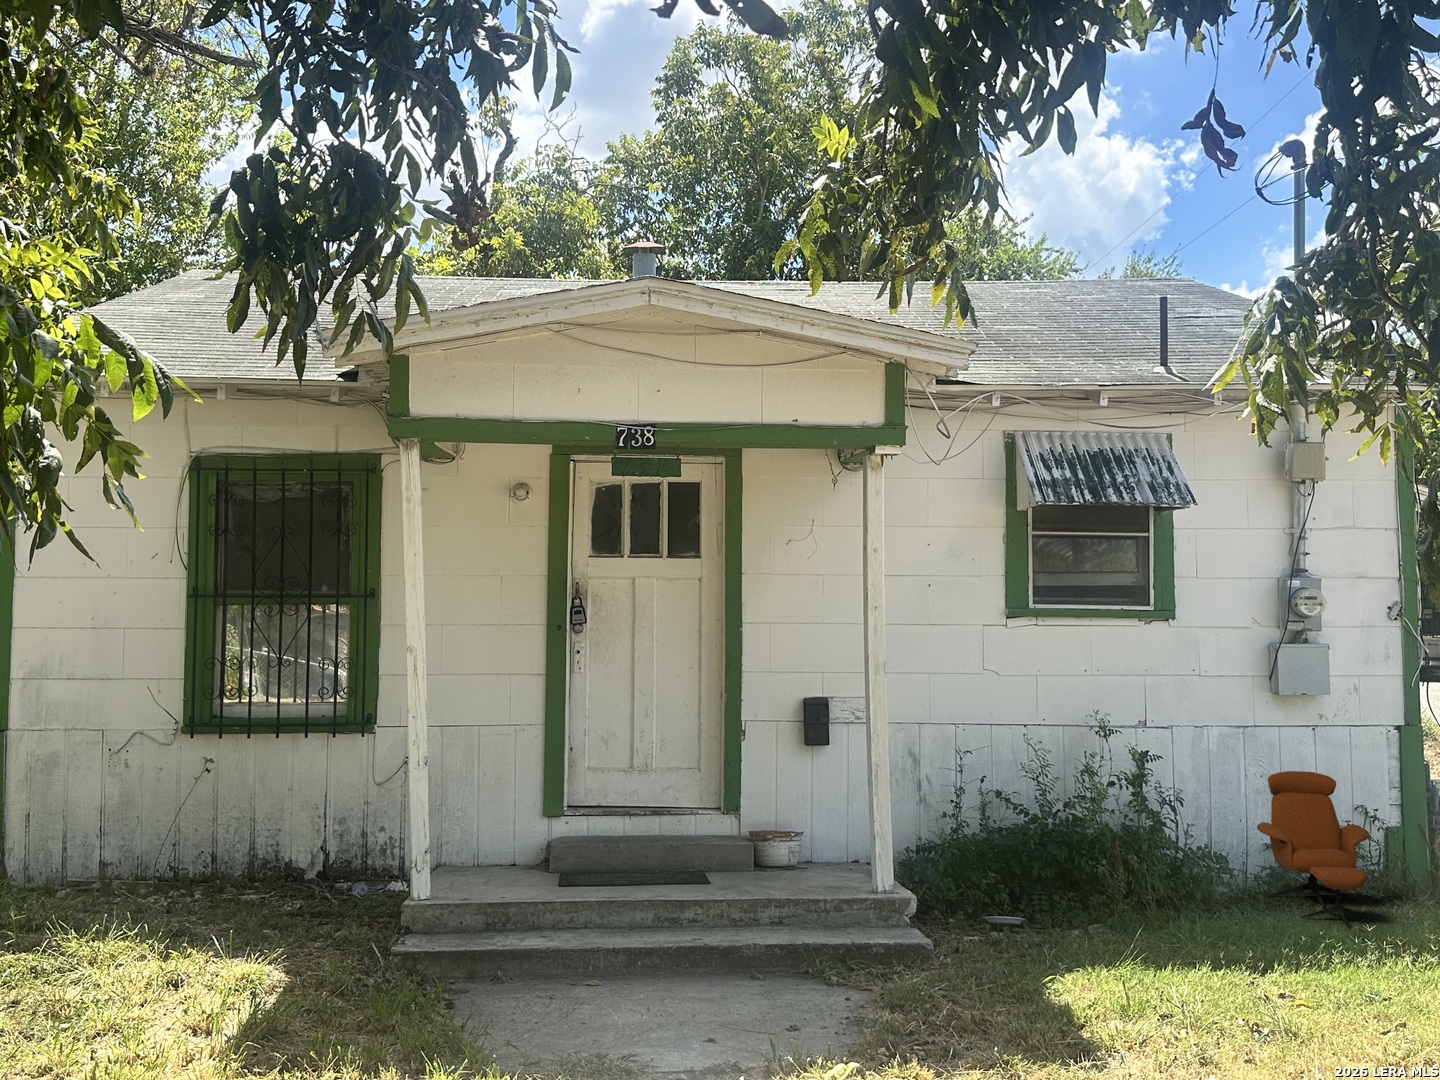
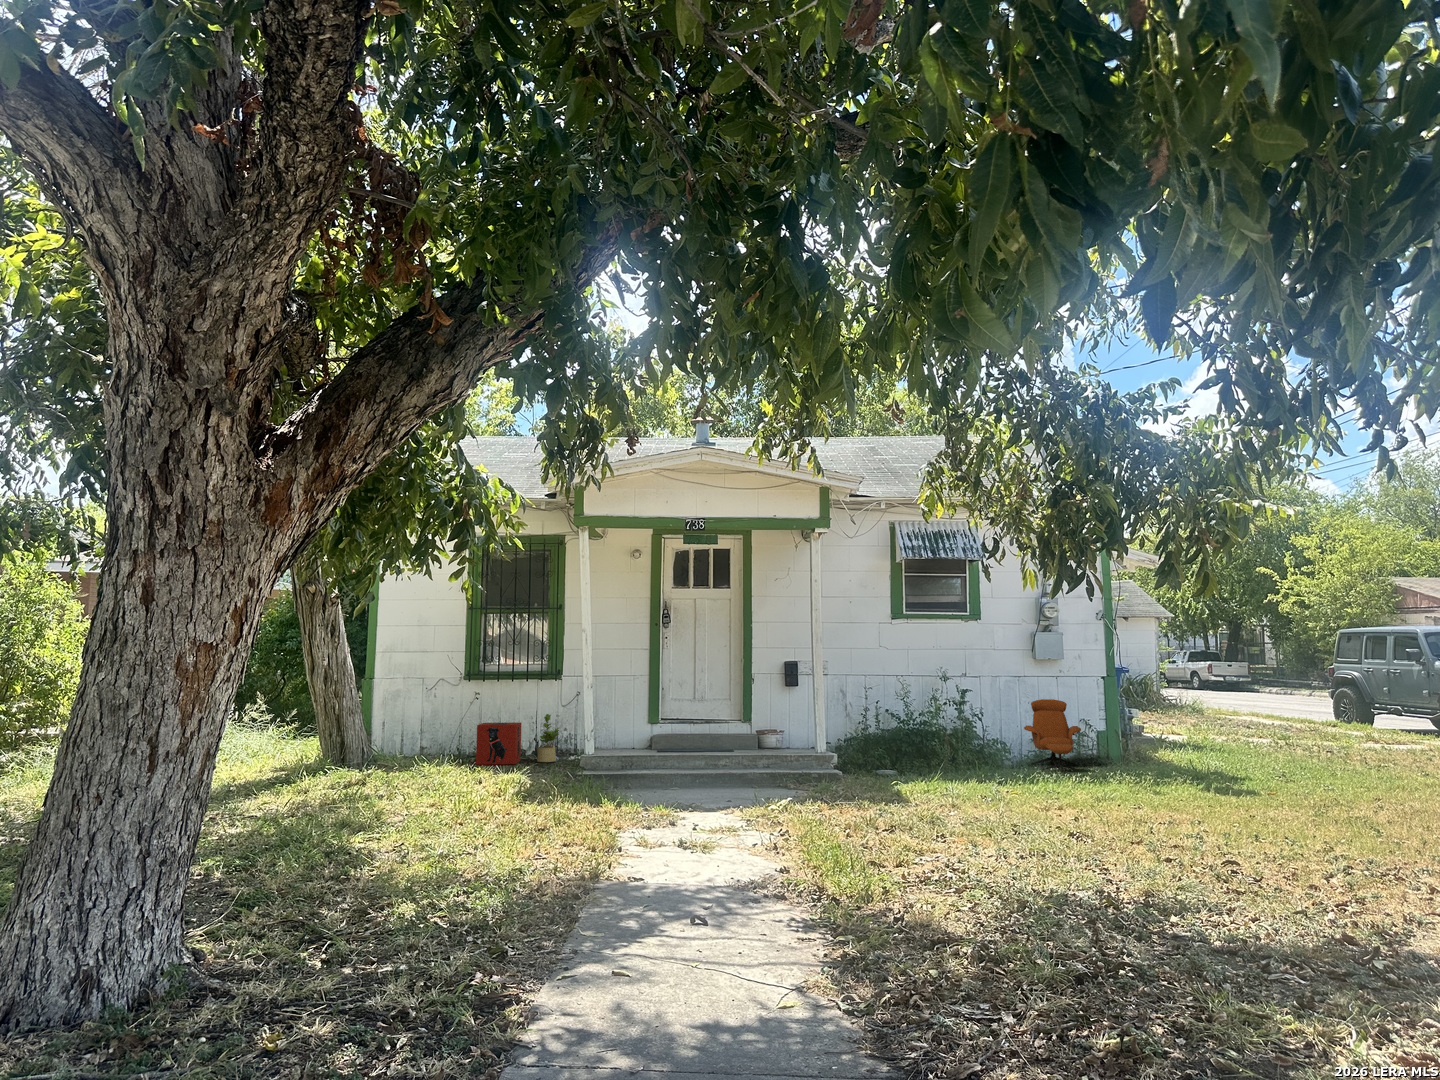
potted plant: none [325,801,373,896] -> present [537,714,559,762]
storage box: none [200,815,296,905] -> present [476,722,521,765]

